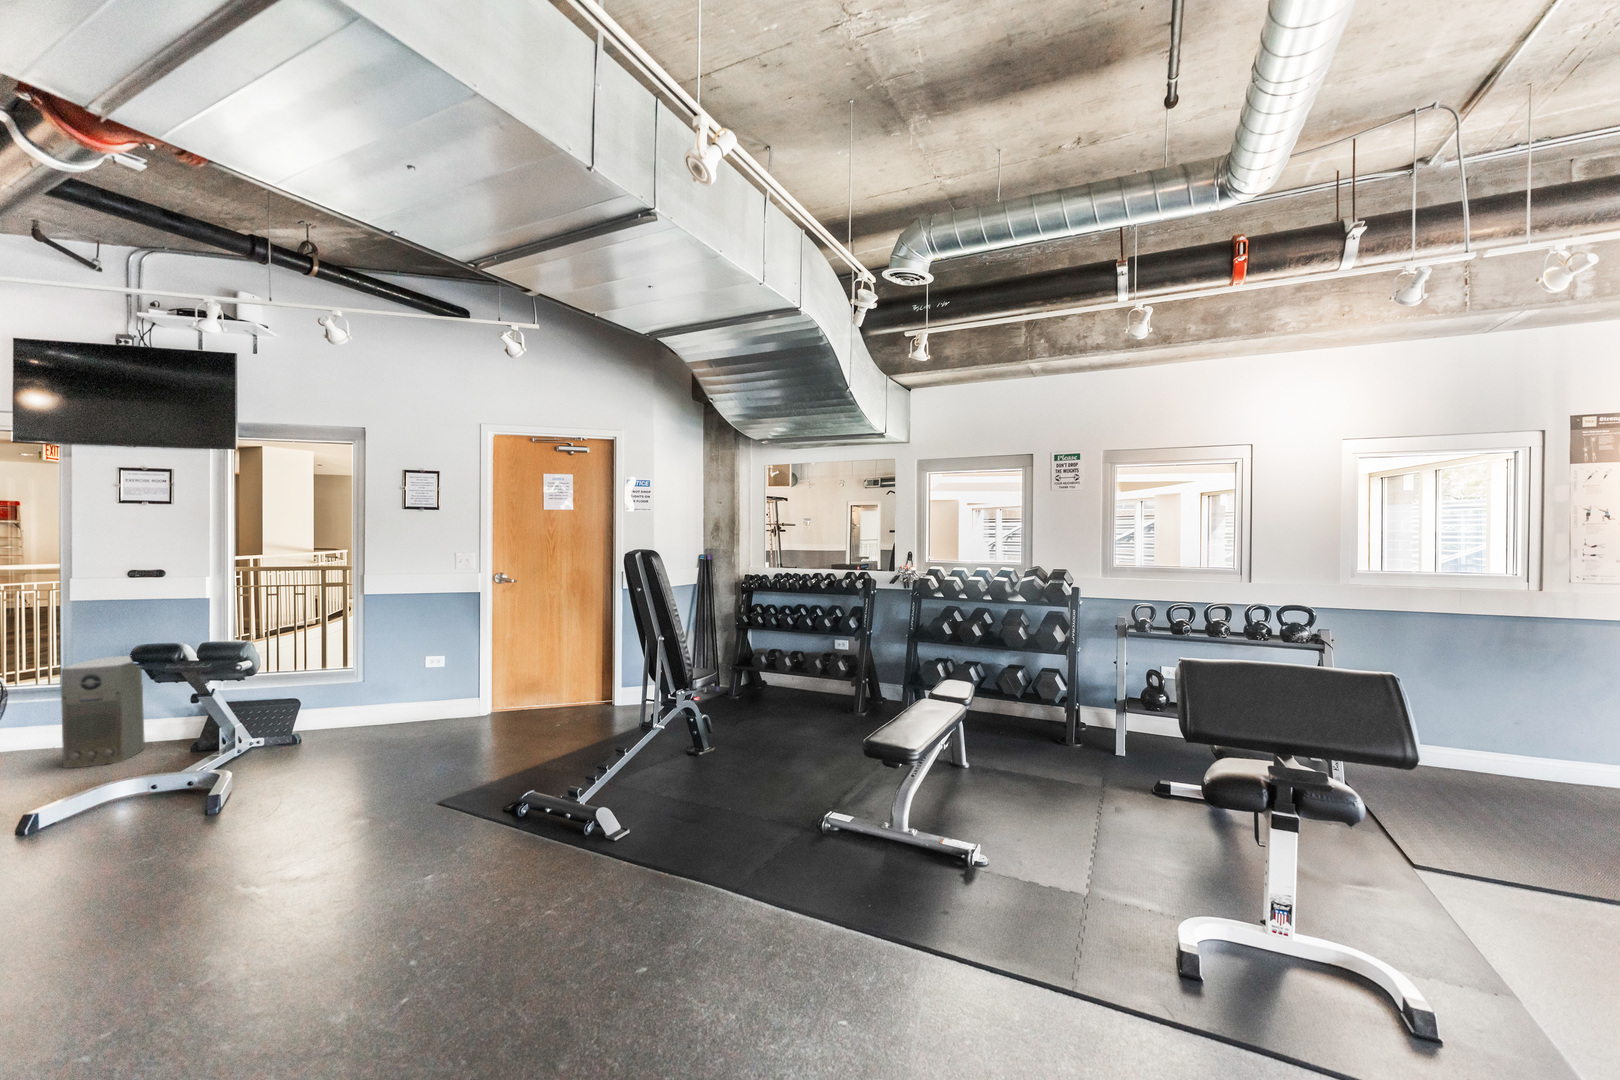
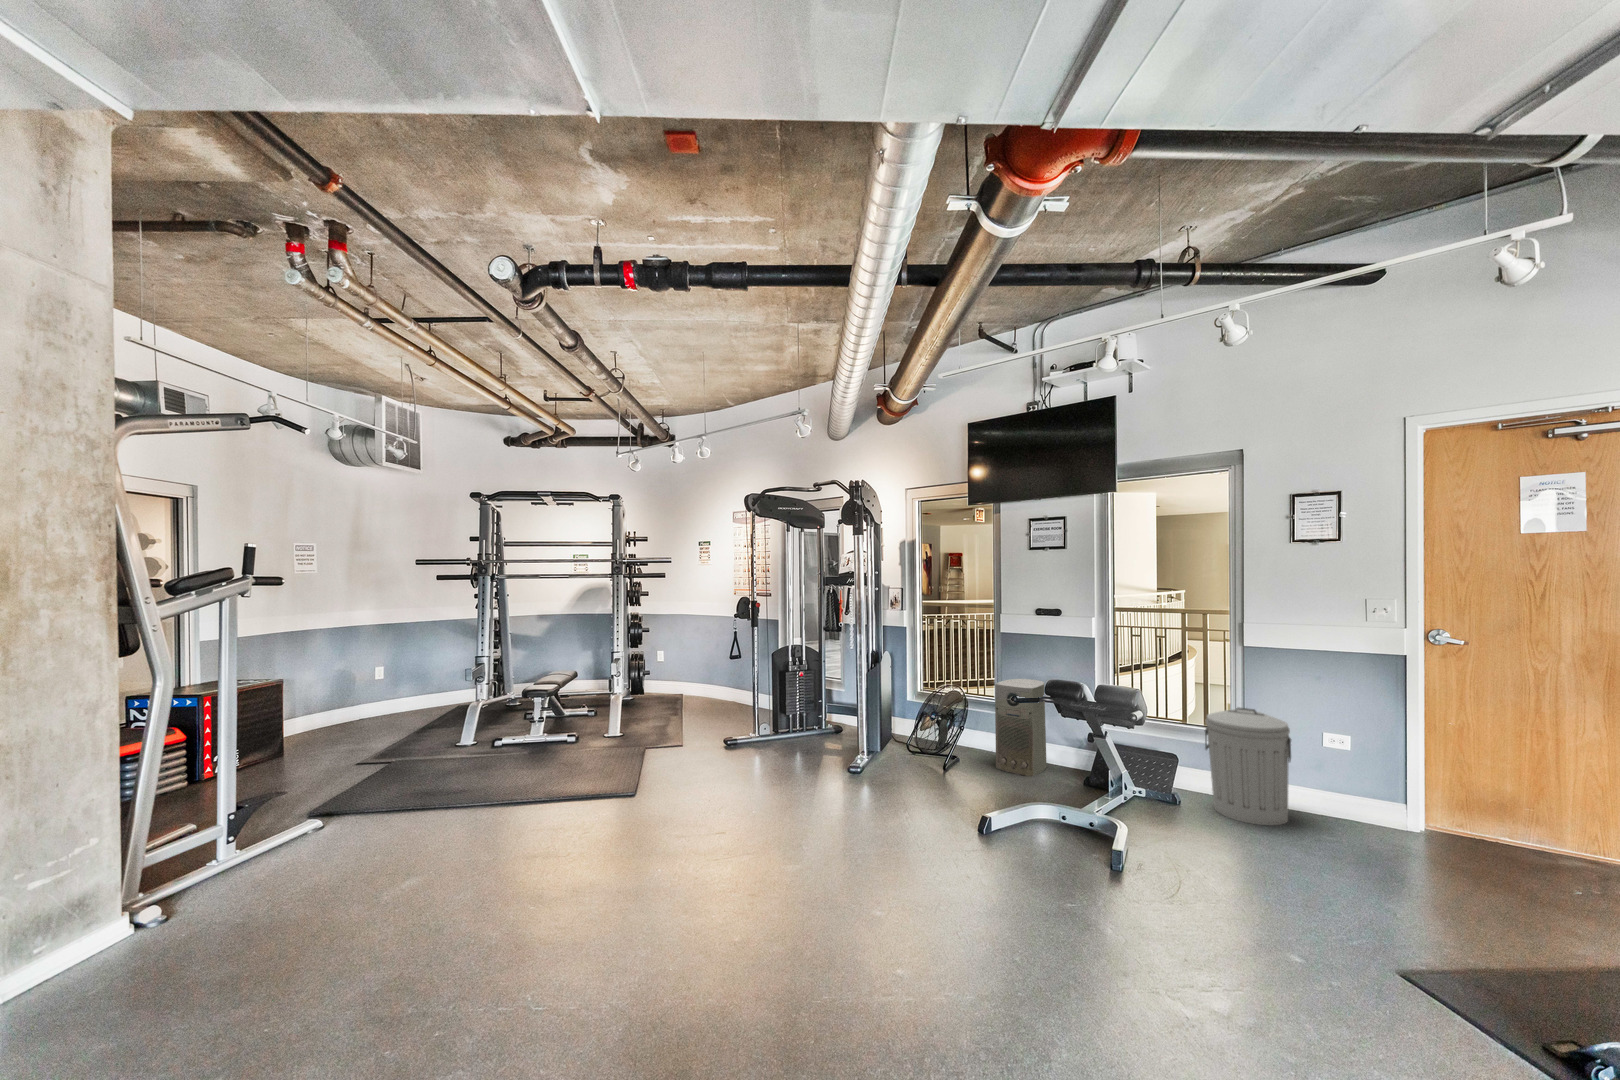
trash can: none [323,645,395,738] -> present [1205,708,1291,825]

